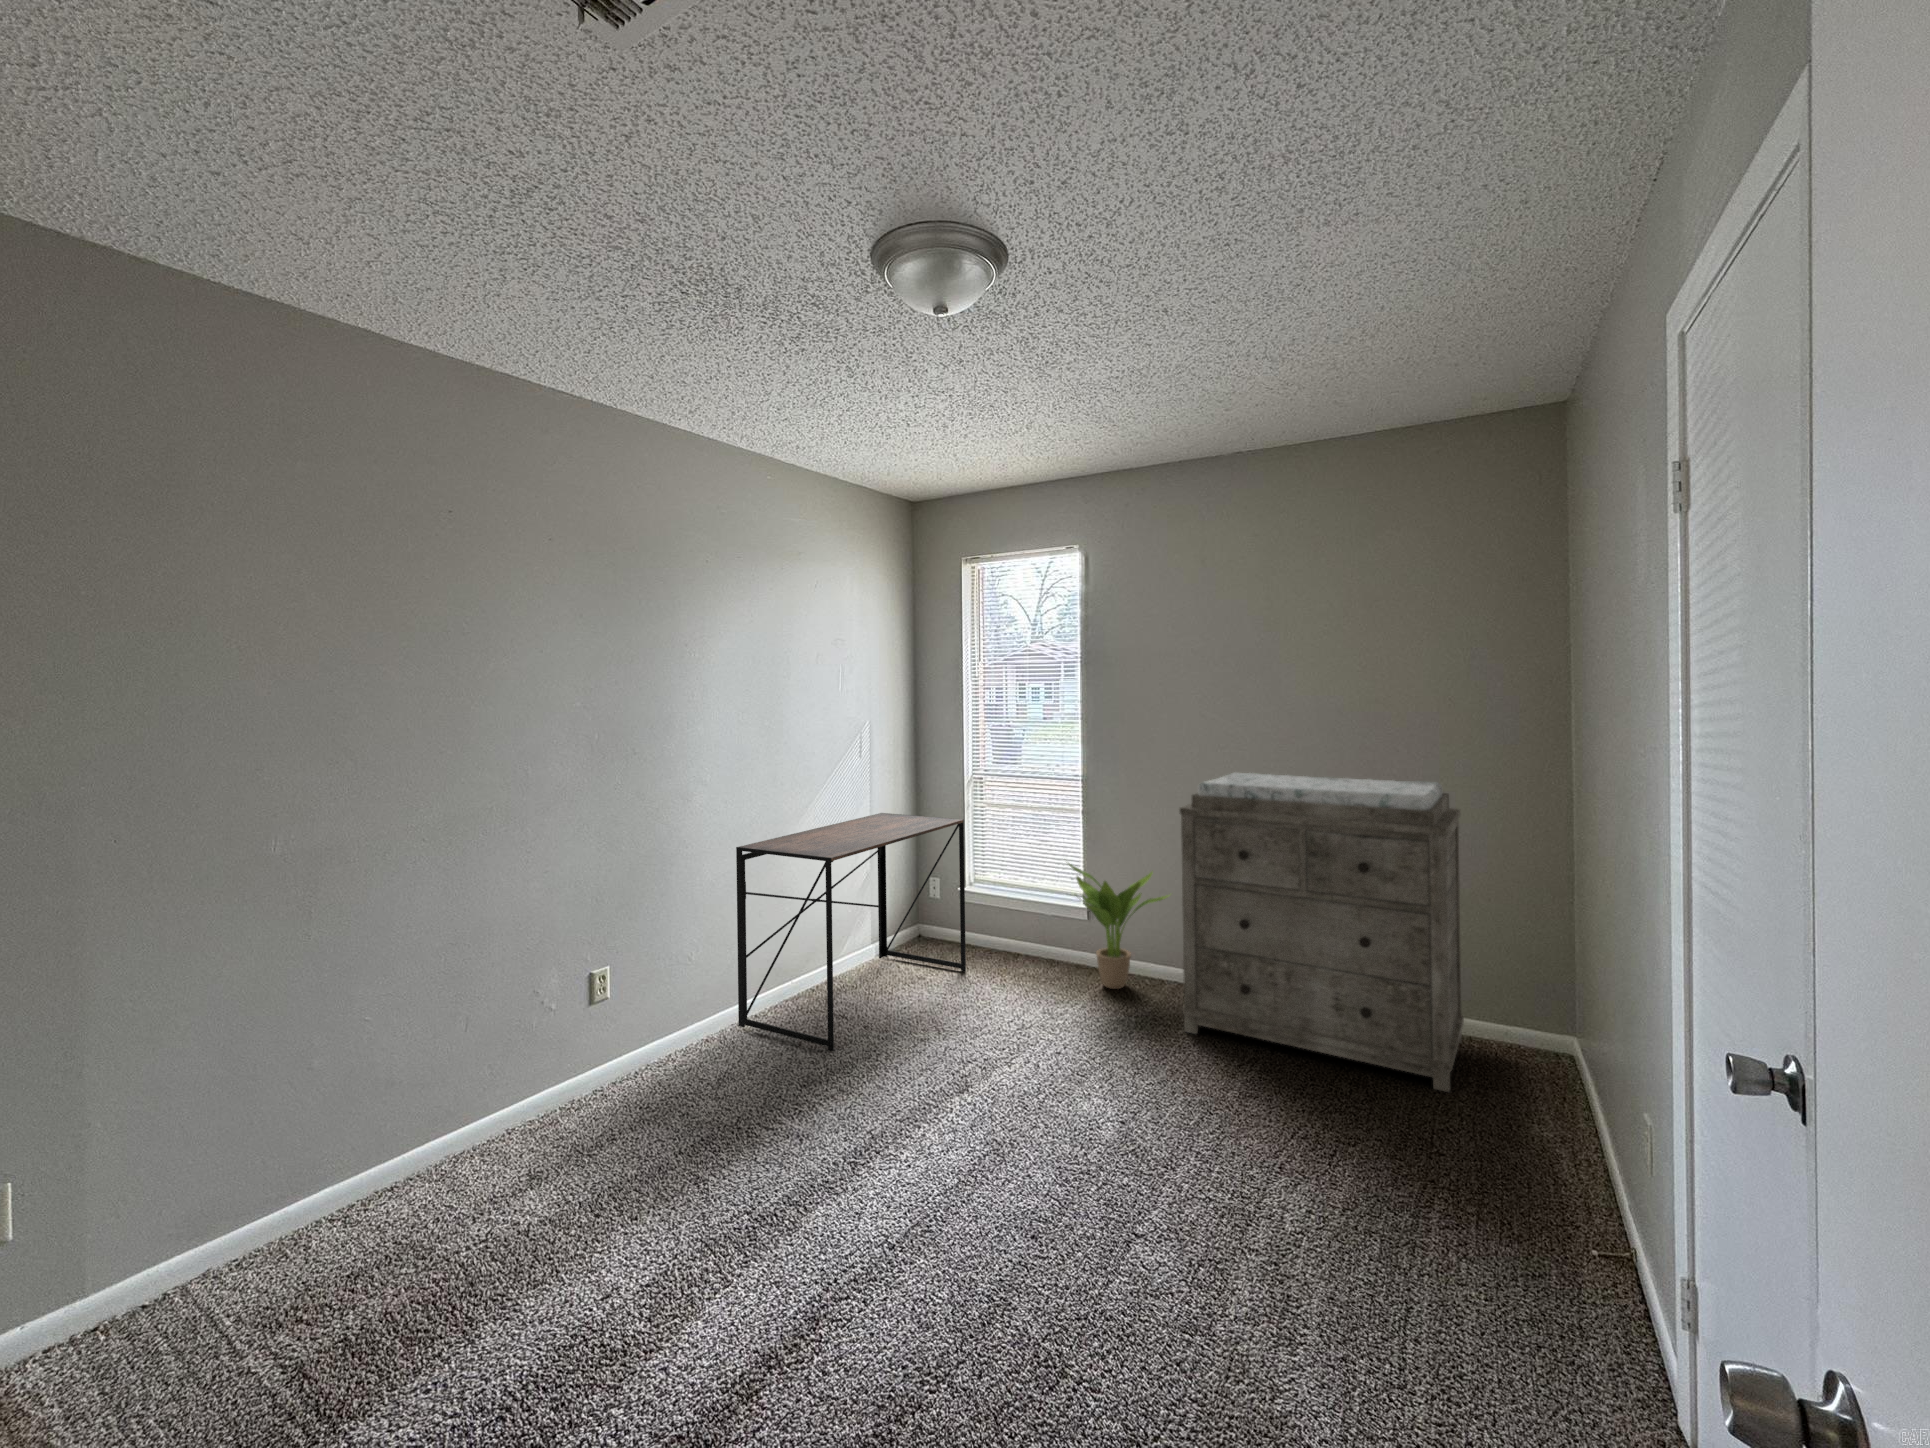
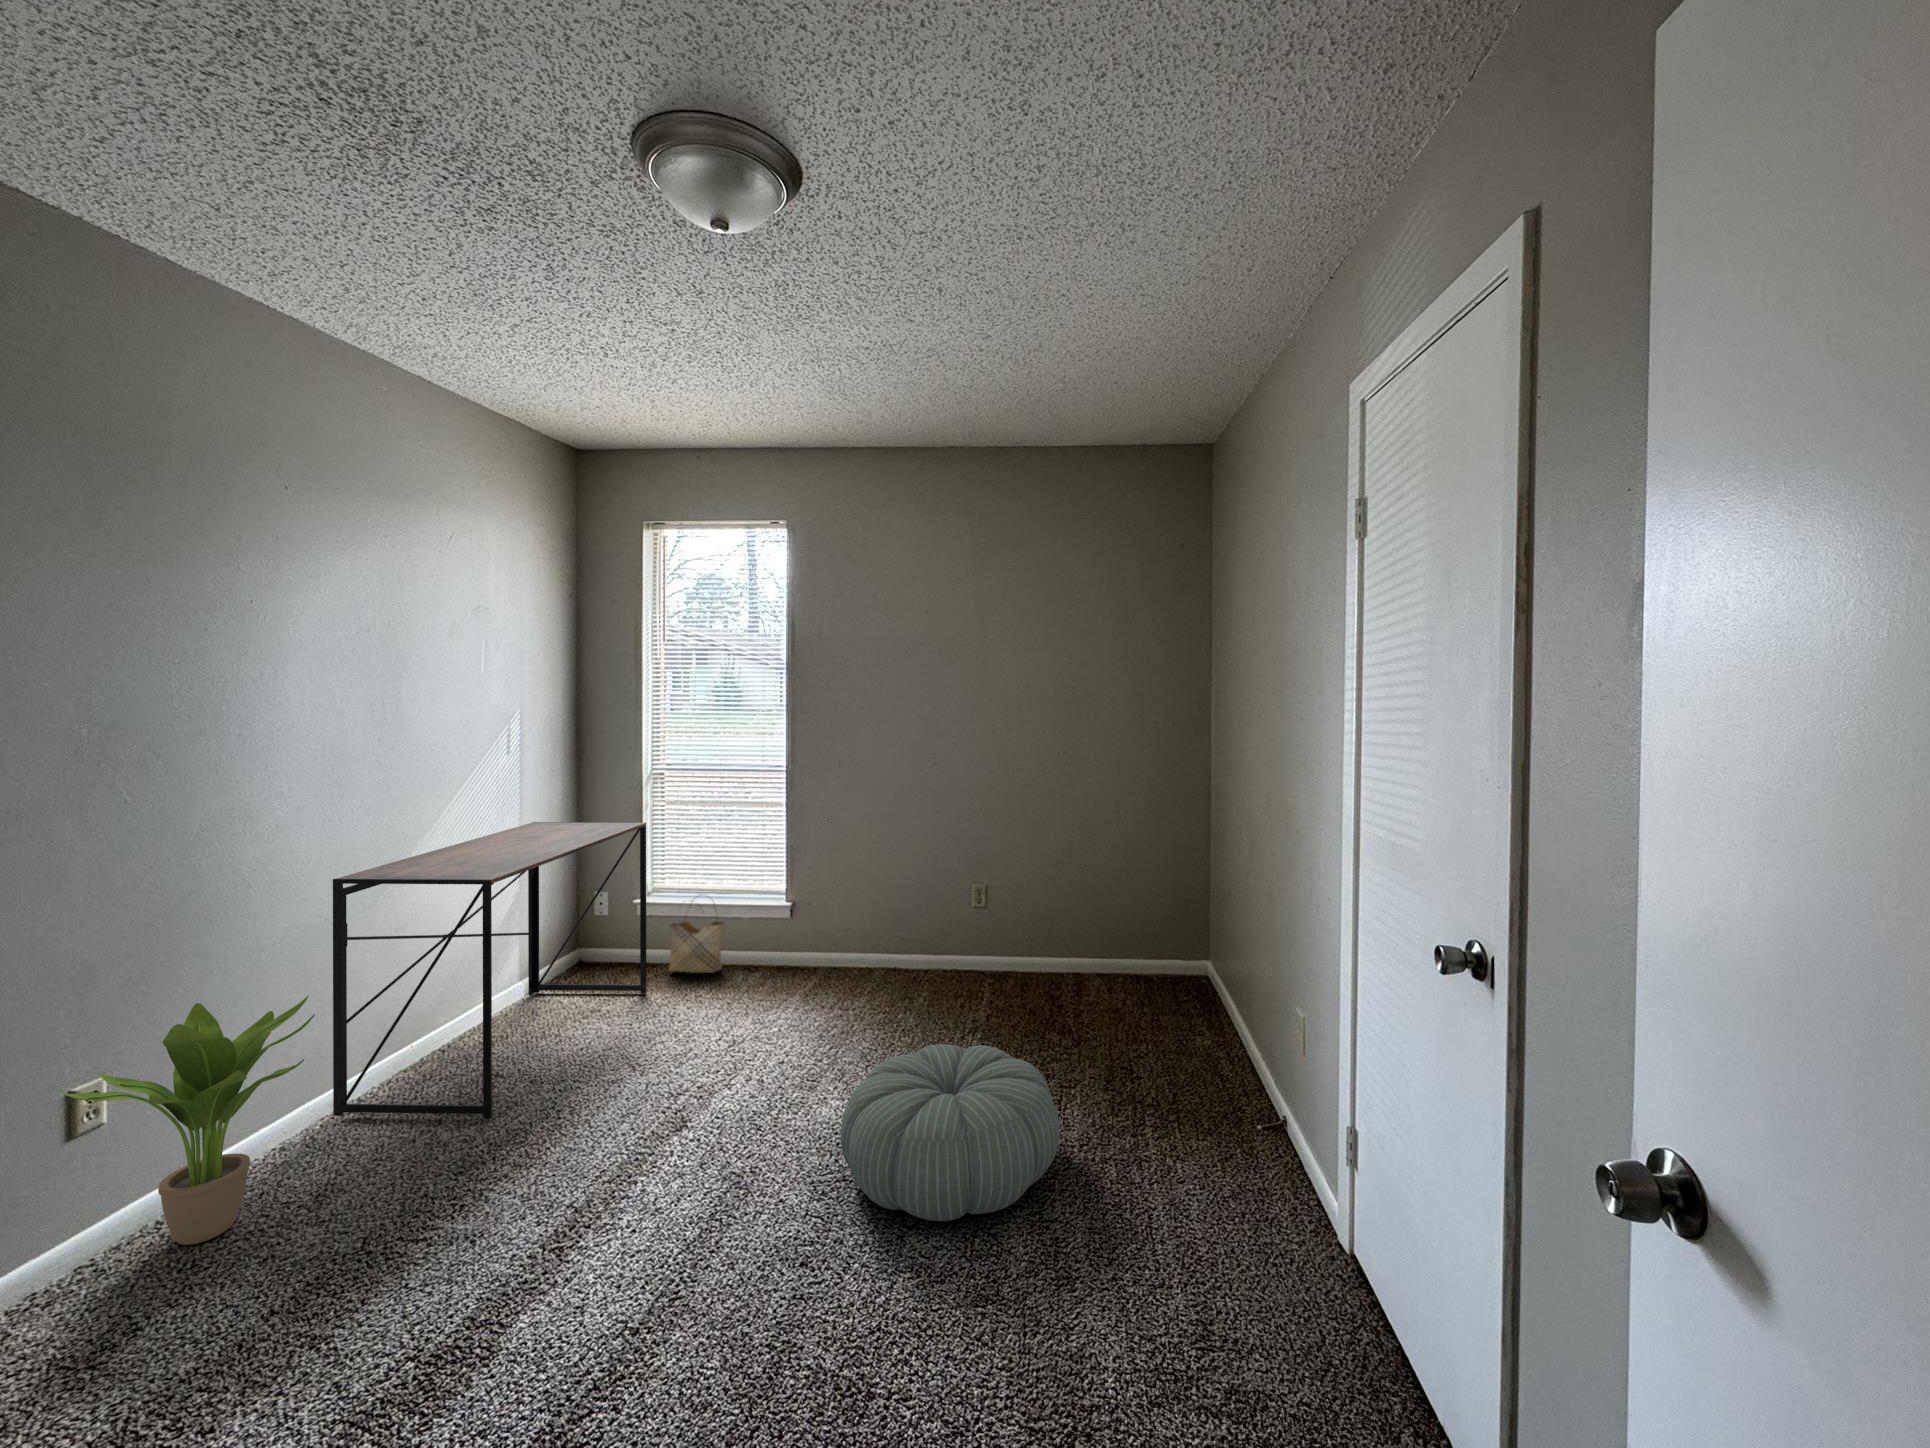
dresser: present [1179,772,1464,1092] -> none [897,759,1130,1023]
potted plant: present [1069,864,1168,989] -> present [60,996,315,1245]
woven basket: none [987,889,1034,962] -> present [669,894,725,973]
pouf: none [1084,1066,1311,1248] -> present [840,1045,1060,1221]

